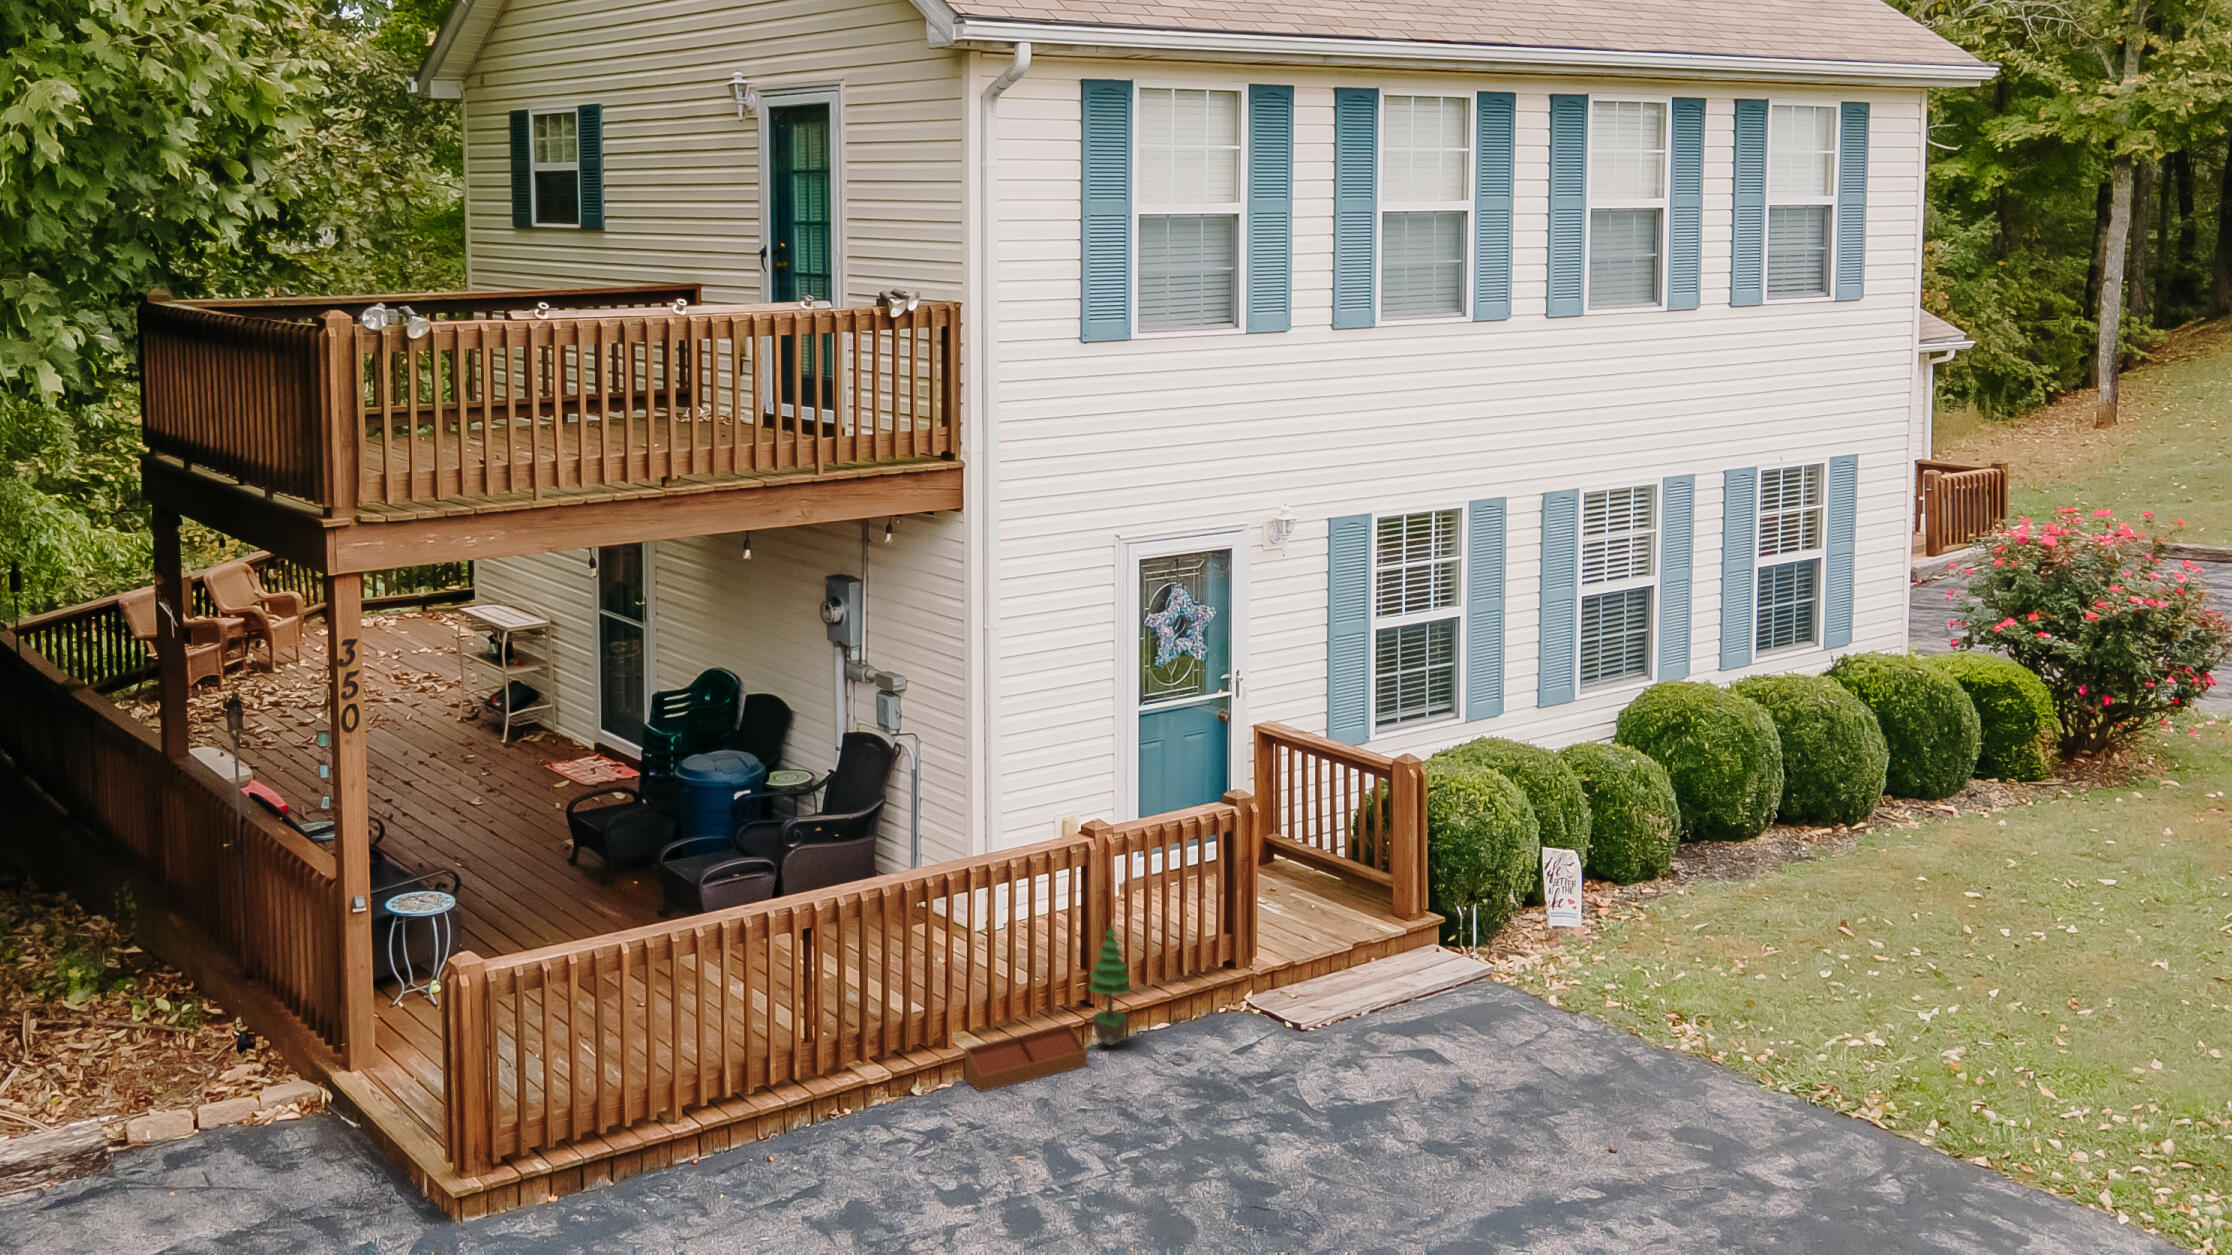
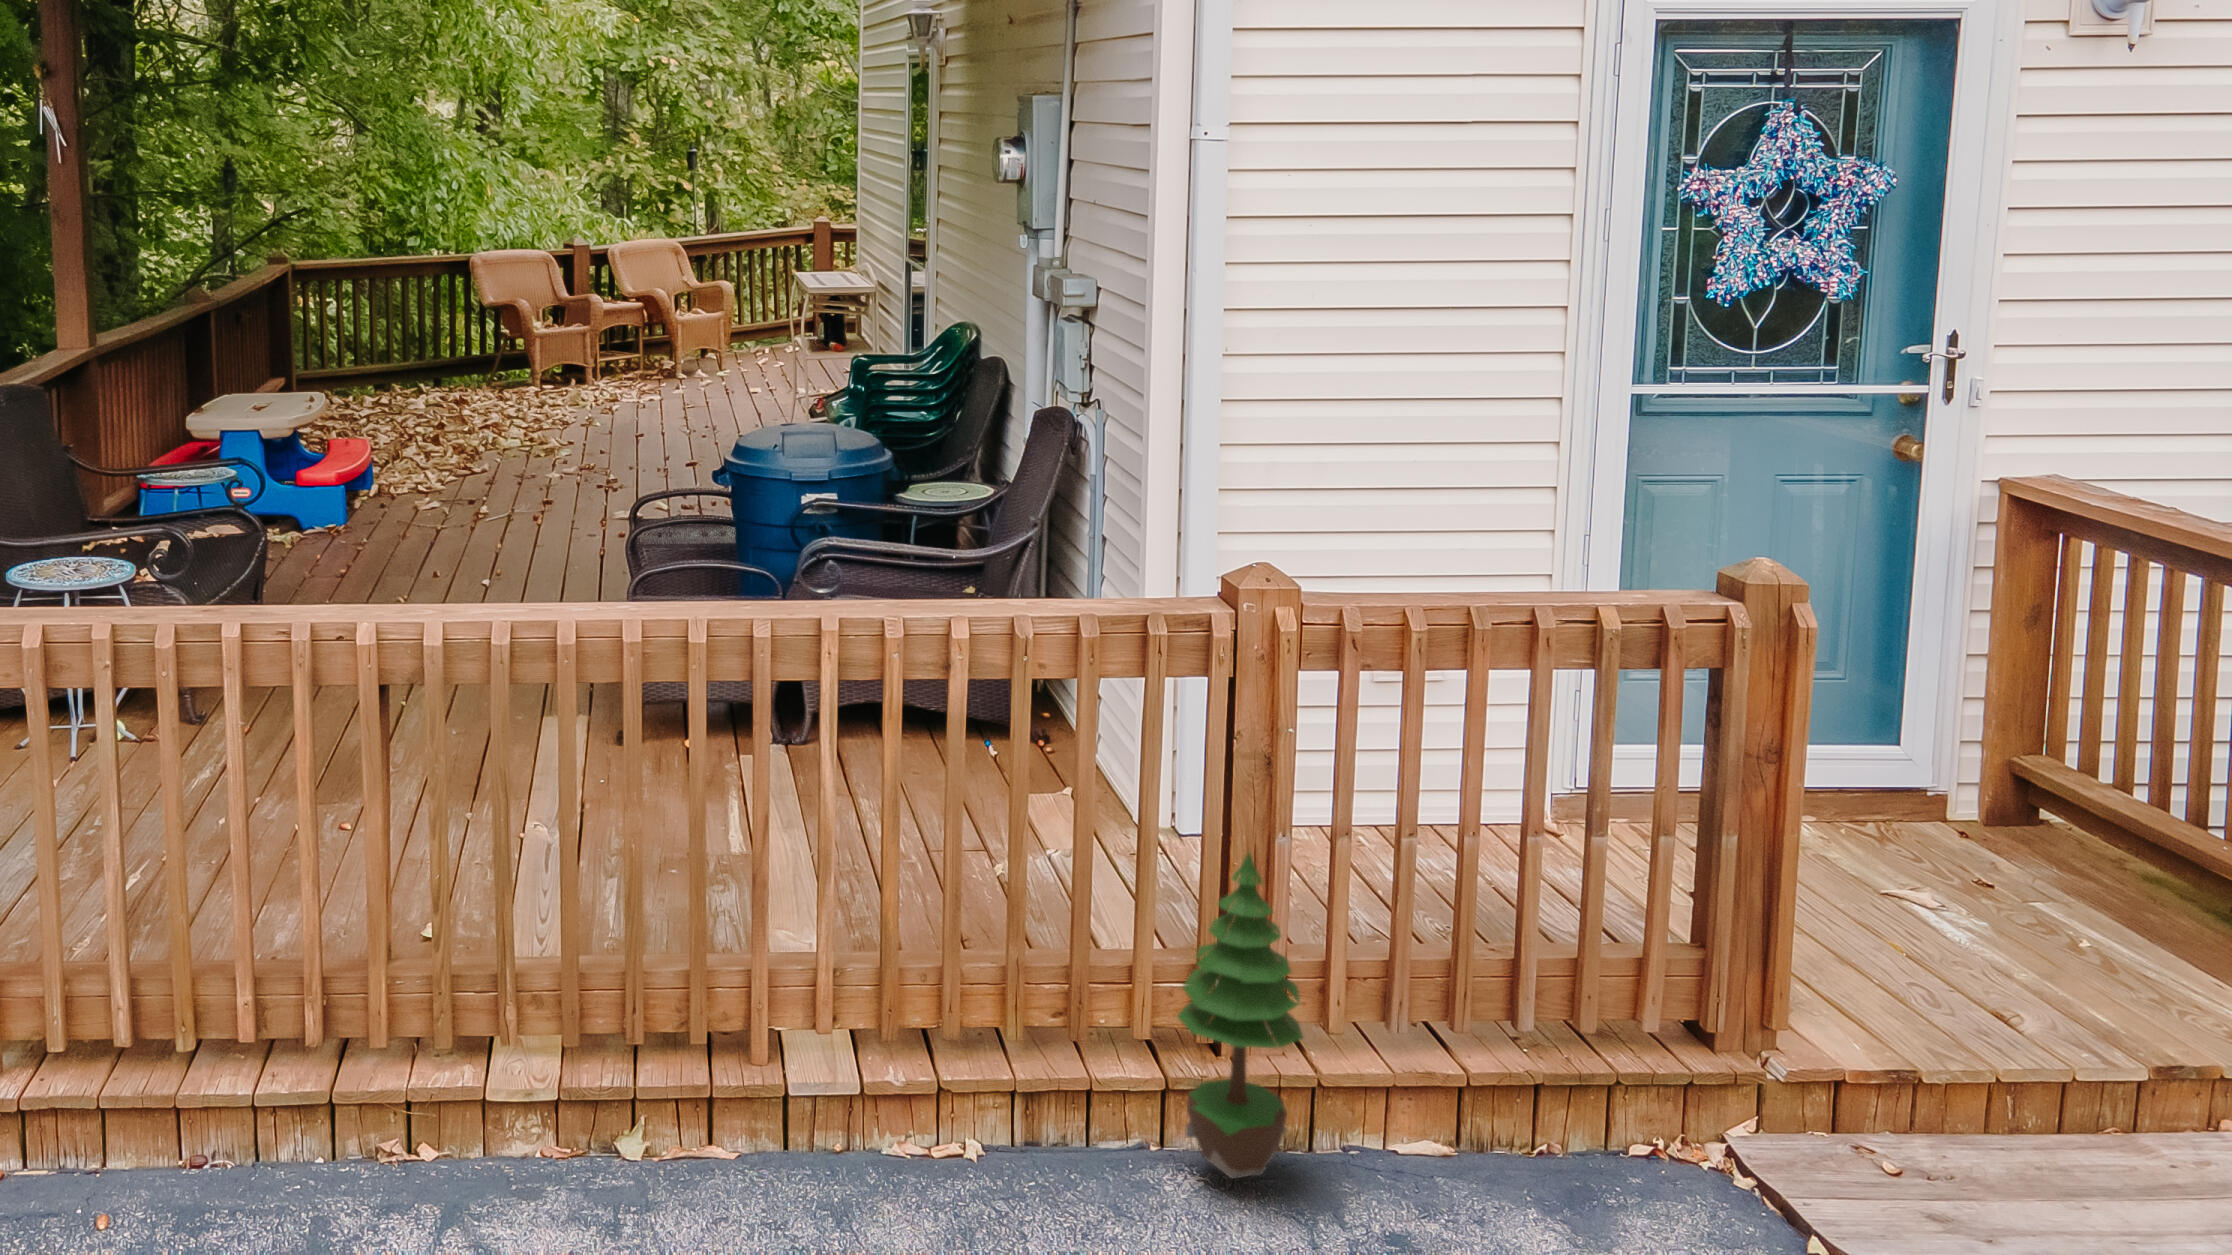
storage bin: present [965,1024,1087,1092] -> none [778,1079,1119,1219]

